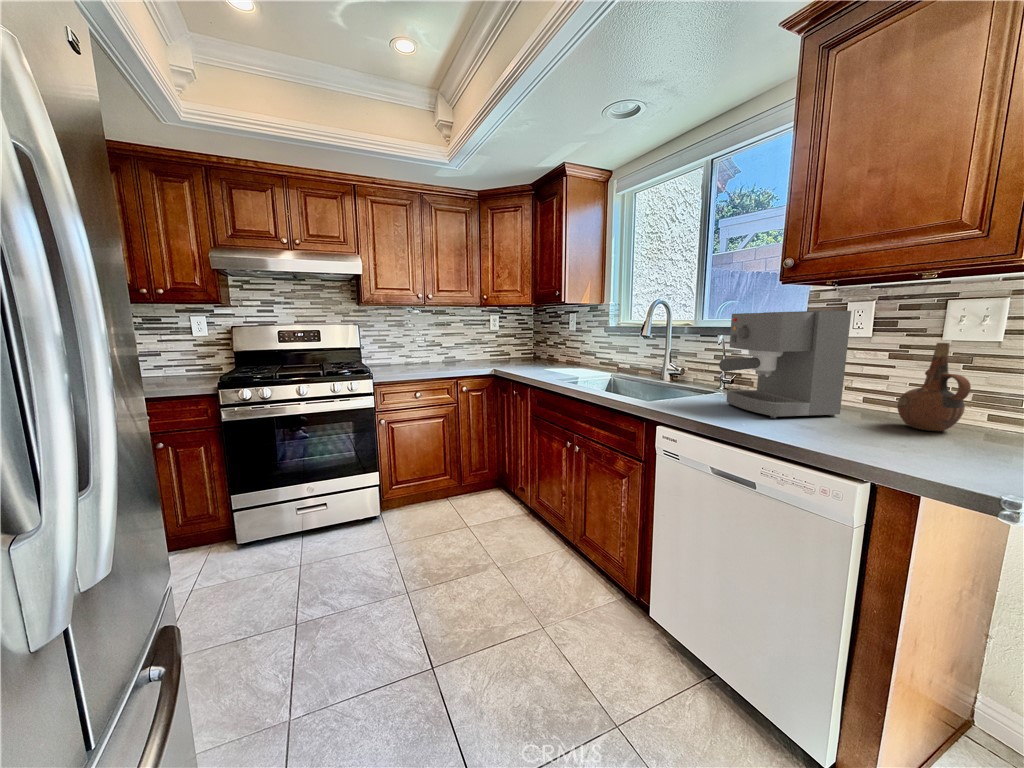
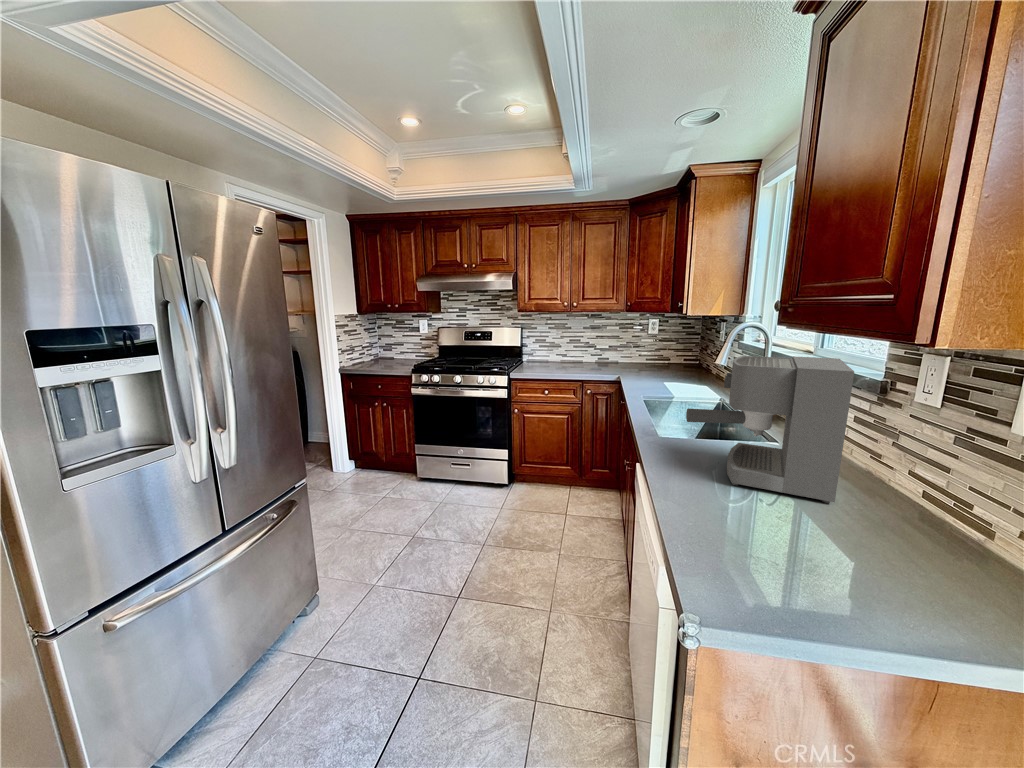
ceramic pitcher: present [897,343,971,431] -> none [875,436,970,563]

